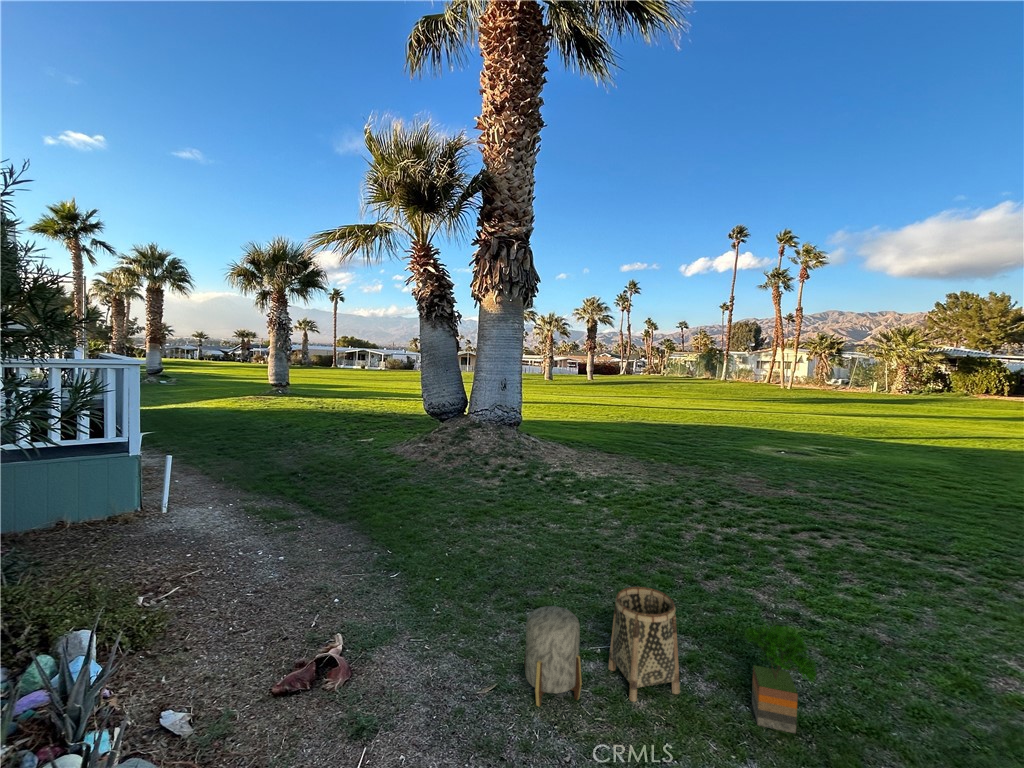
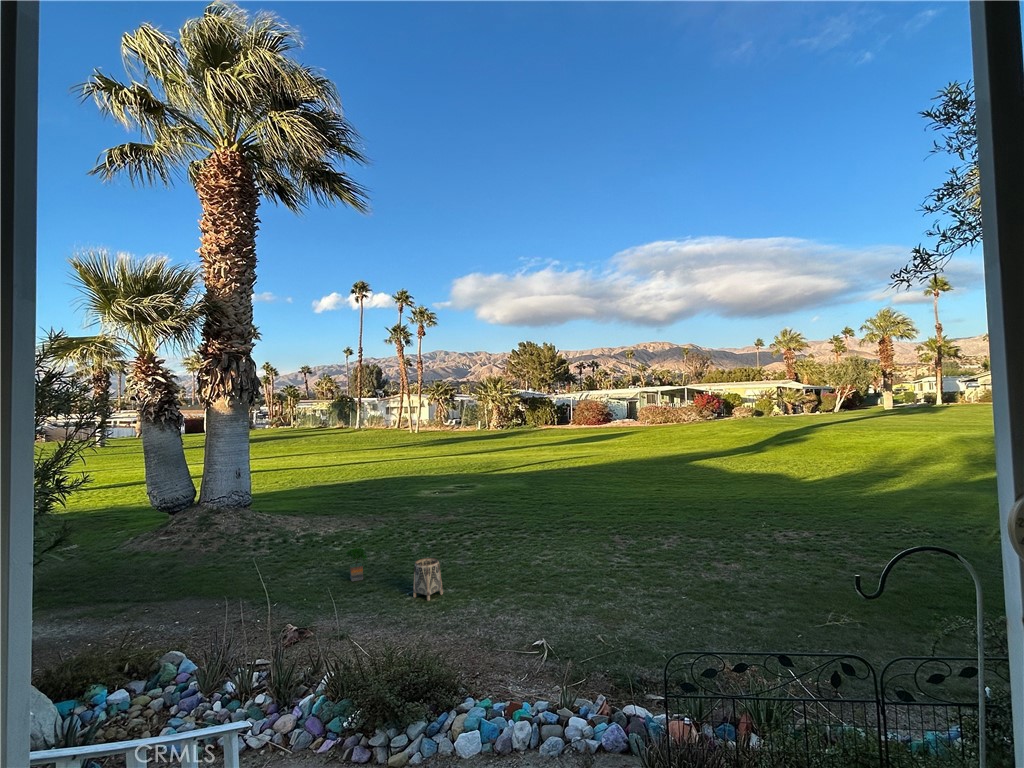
stool: present [524,606,582,706] -> none [383,574,411,613]
potted tree: present [744,624,816,733] -> present [346,548,367,581]

